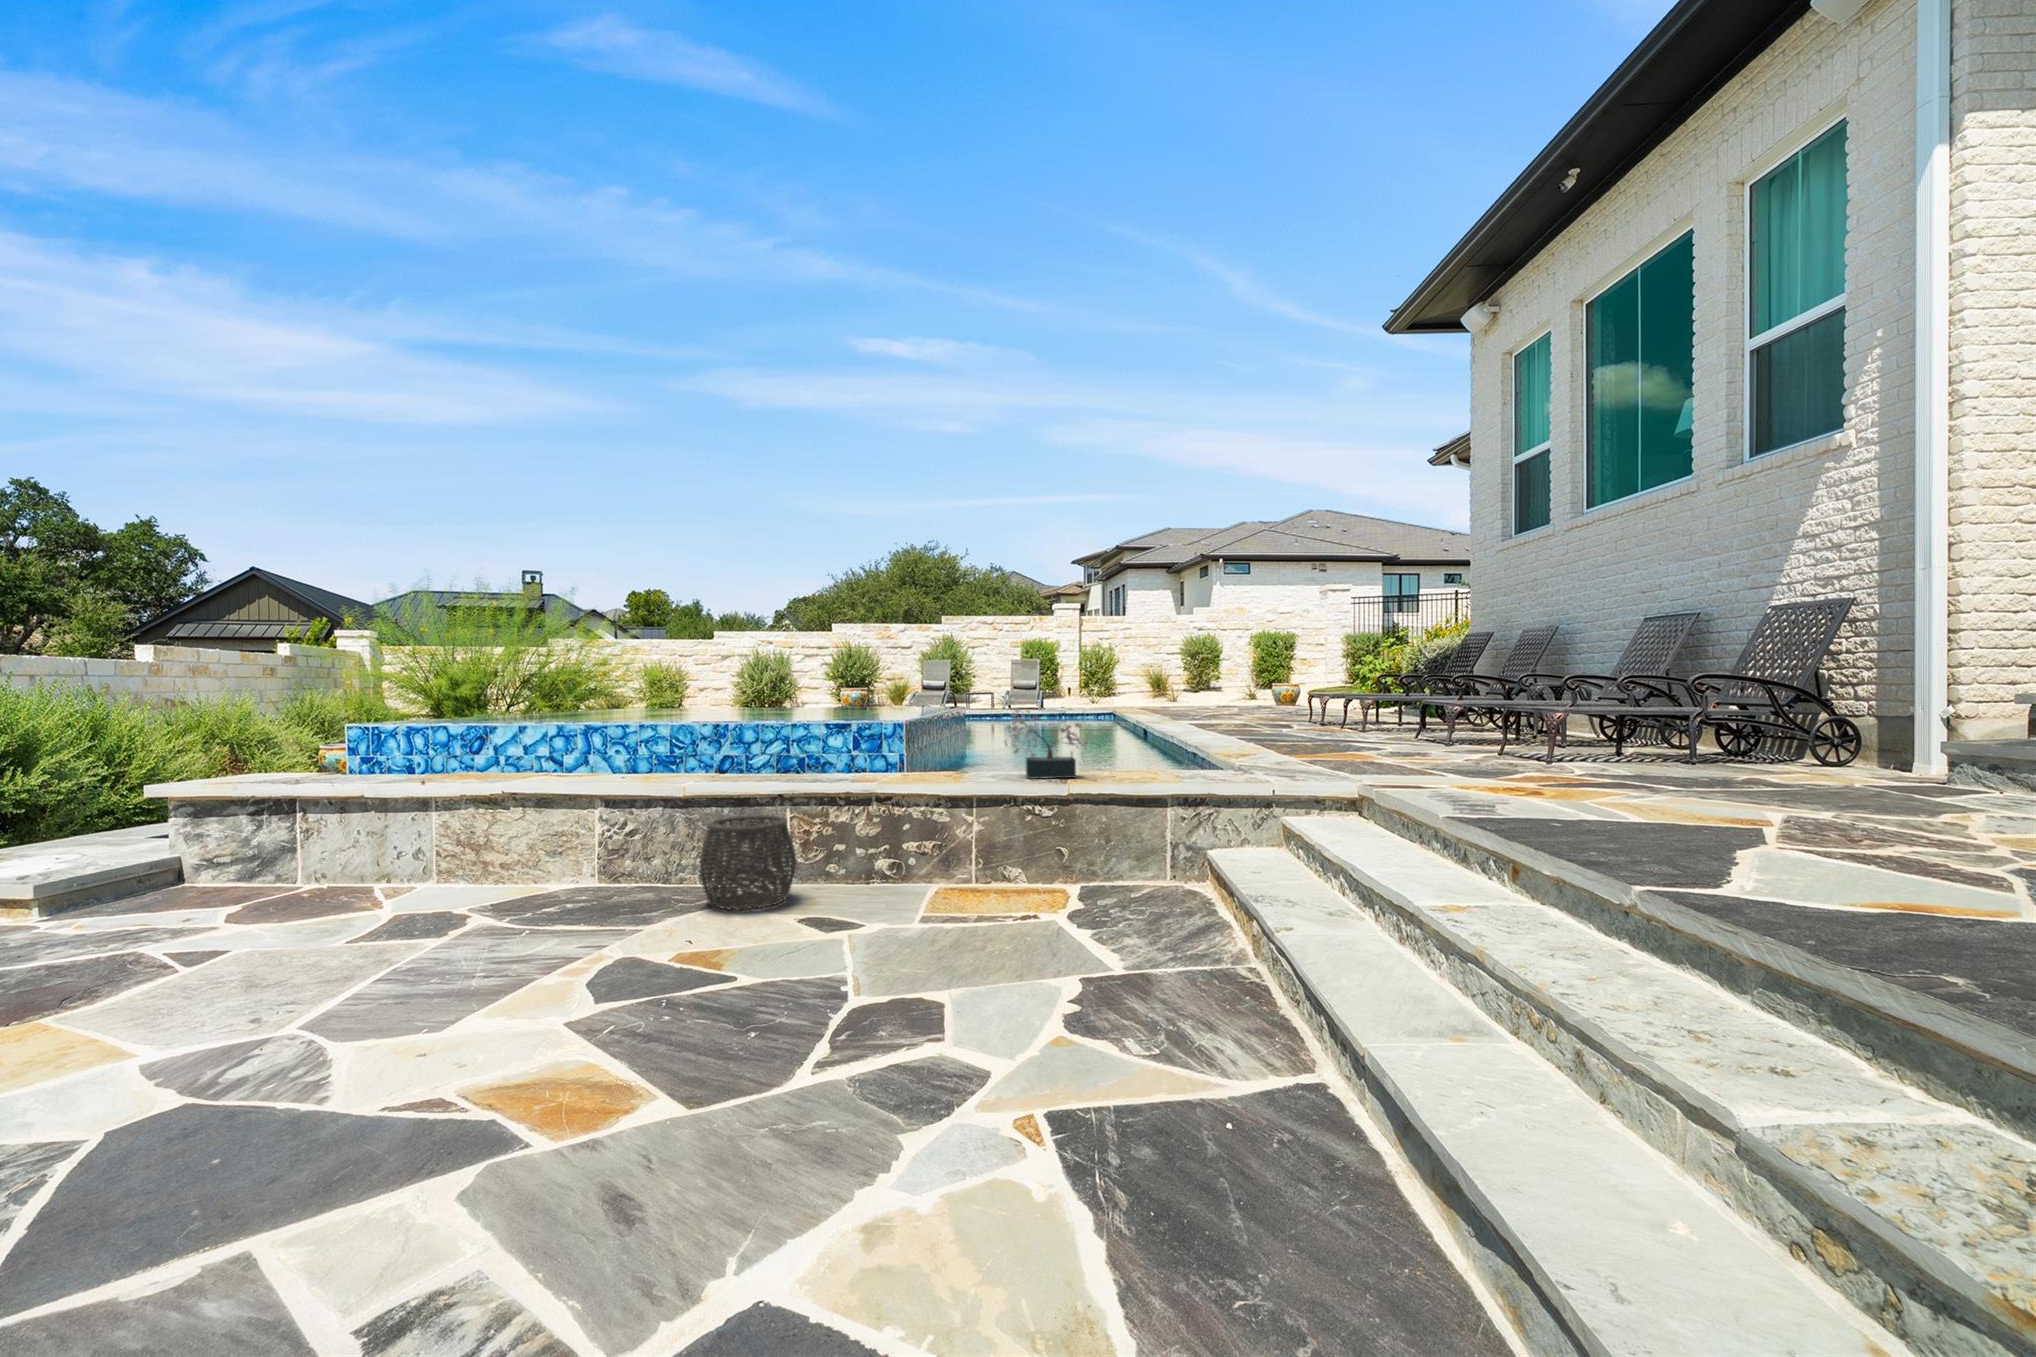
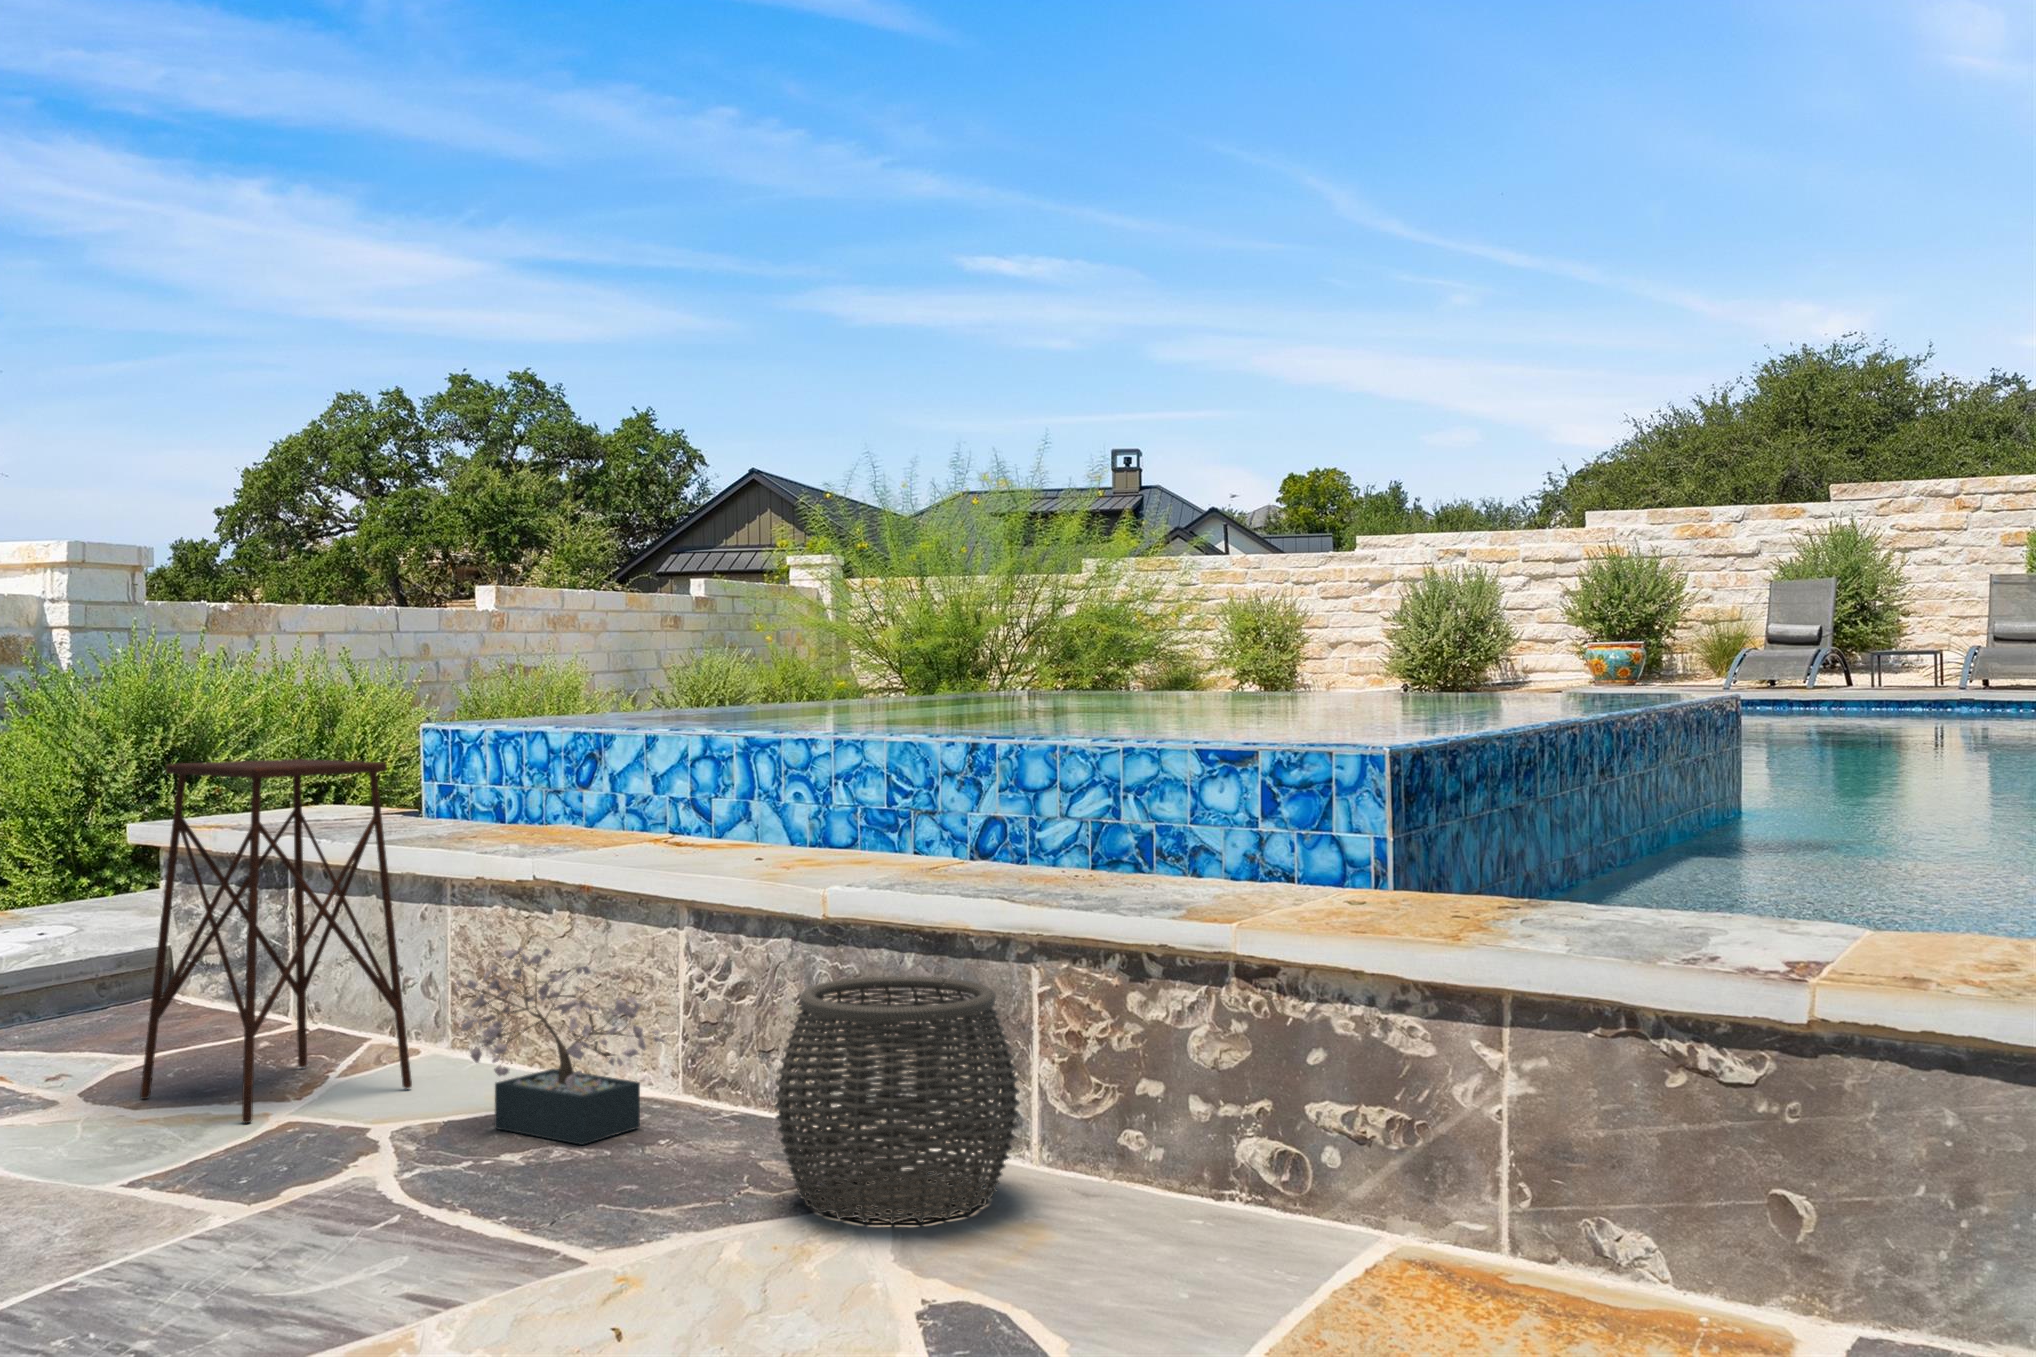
decorative plant: present [1005,709,1088,779] -> present [455,947,665,1145]
side table: none [290,743,445,926] -> present [140,759,412,1123]

